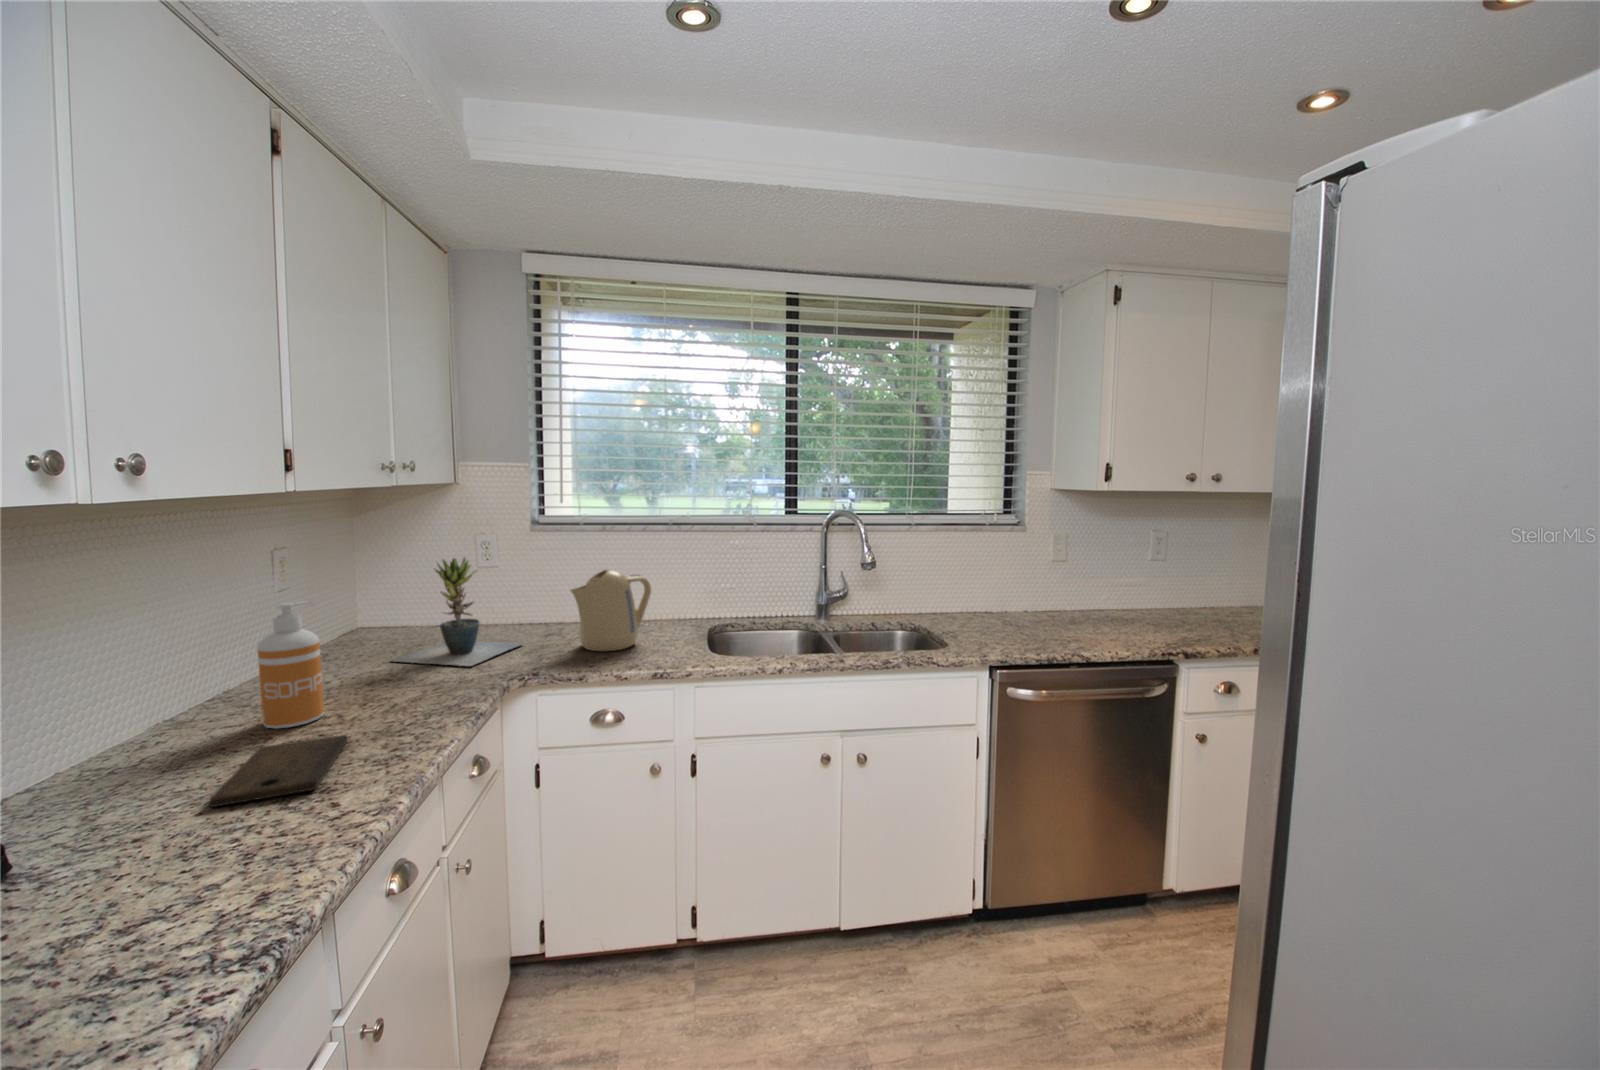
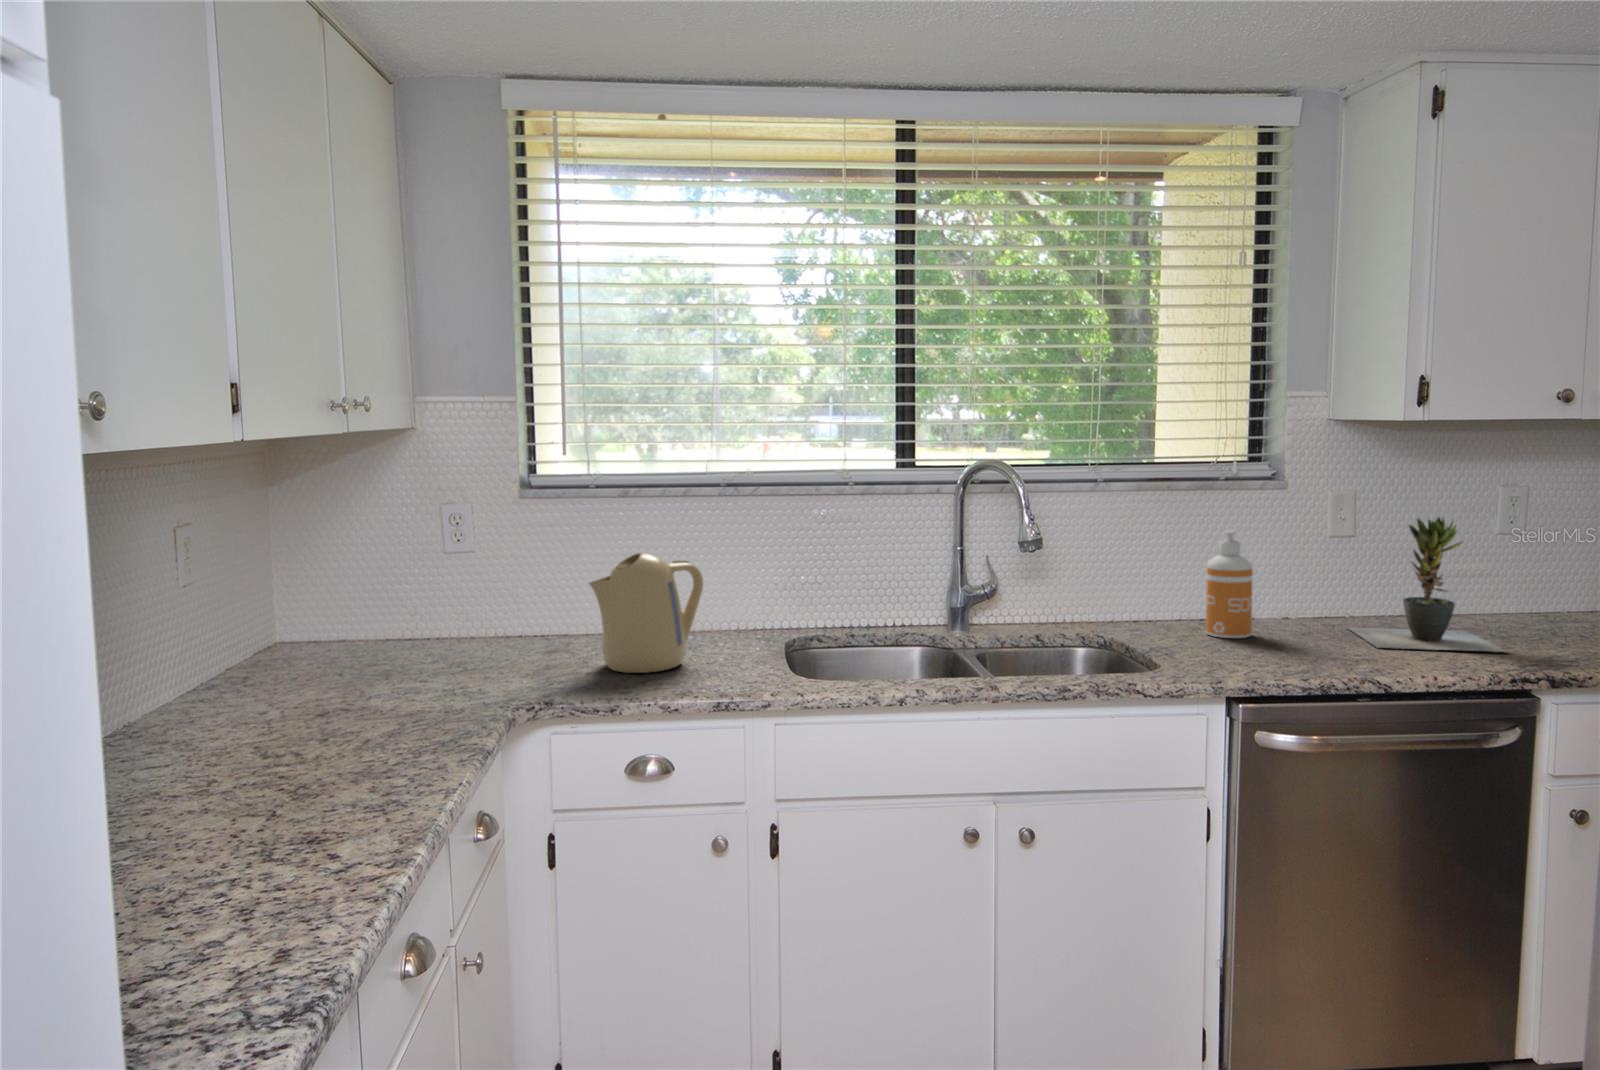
potted plant: present [393,558,521,666] -> present [1349,517,1506,652]
soap dispenser: present [257,601,324,729] -> present [1206,530,1253,638]
cutting board: present [210,735,347,807] -> none [175,773,322,854]

